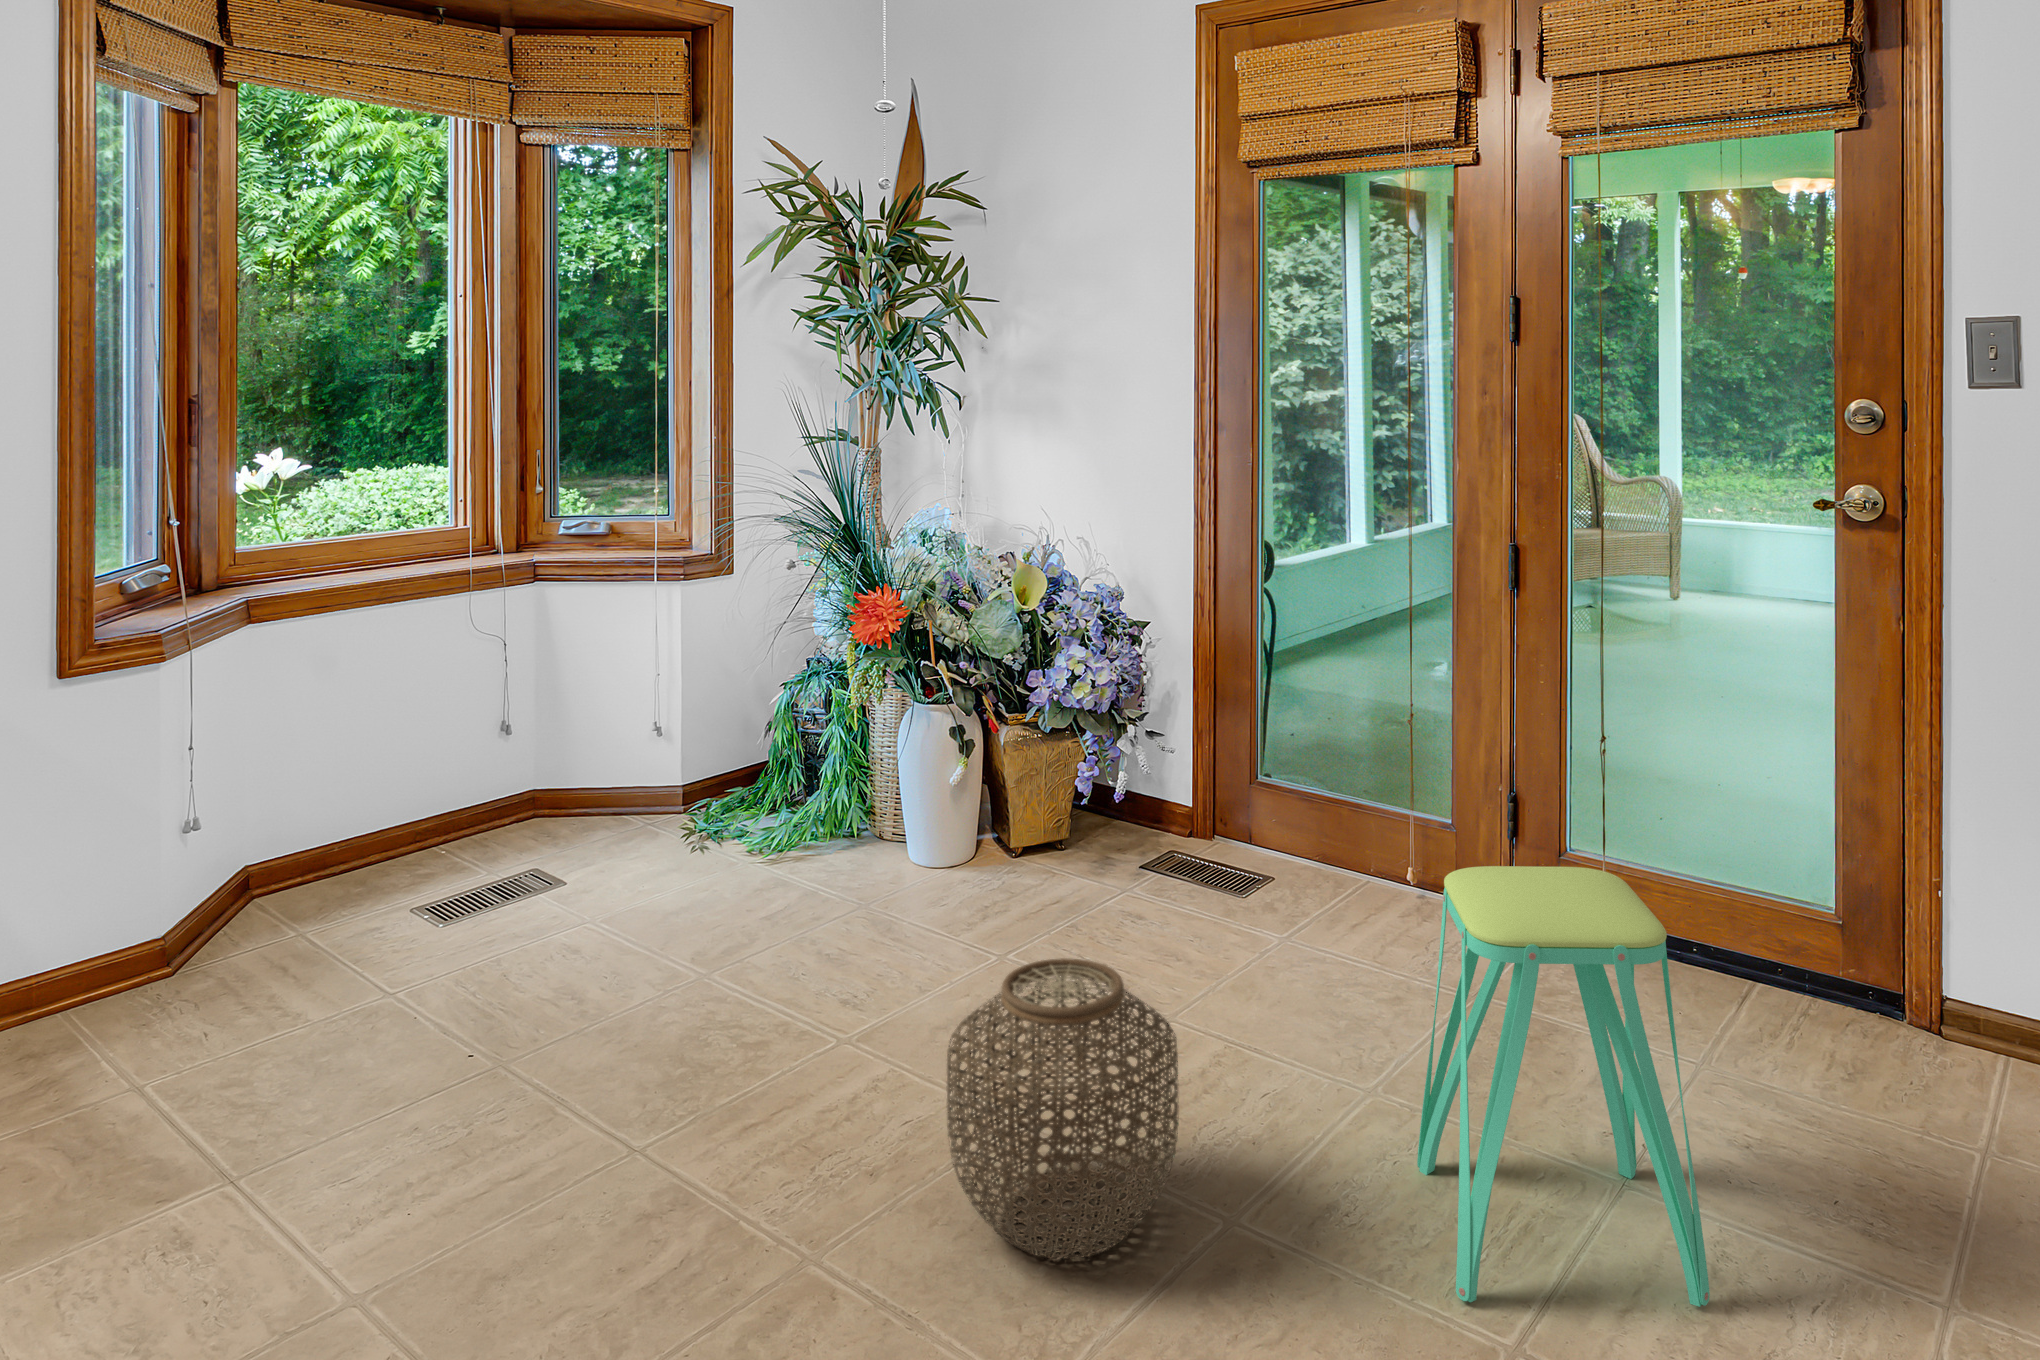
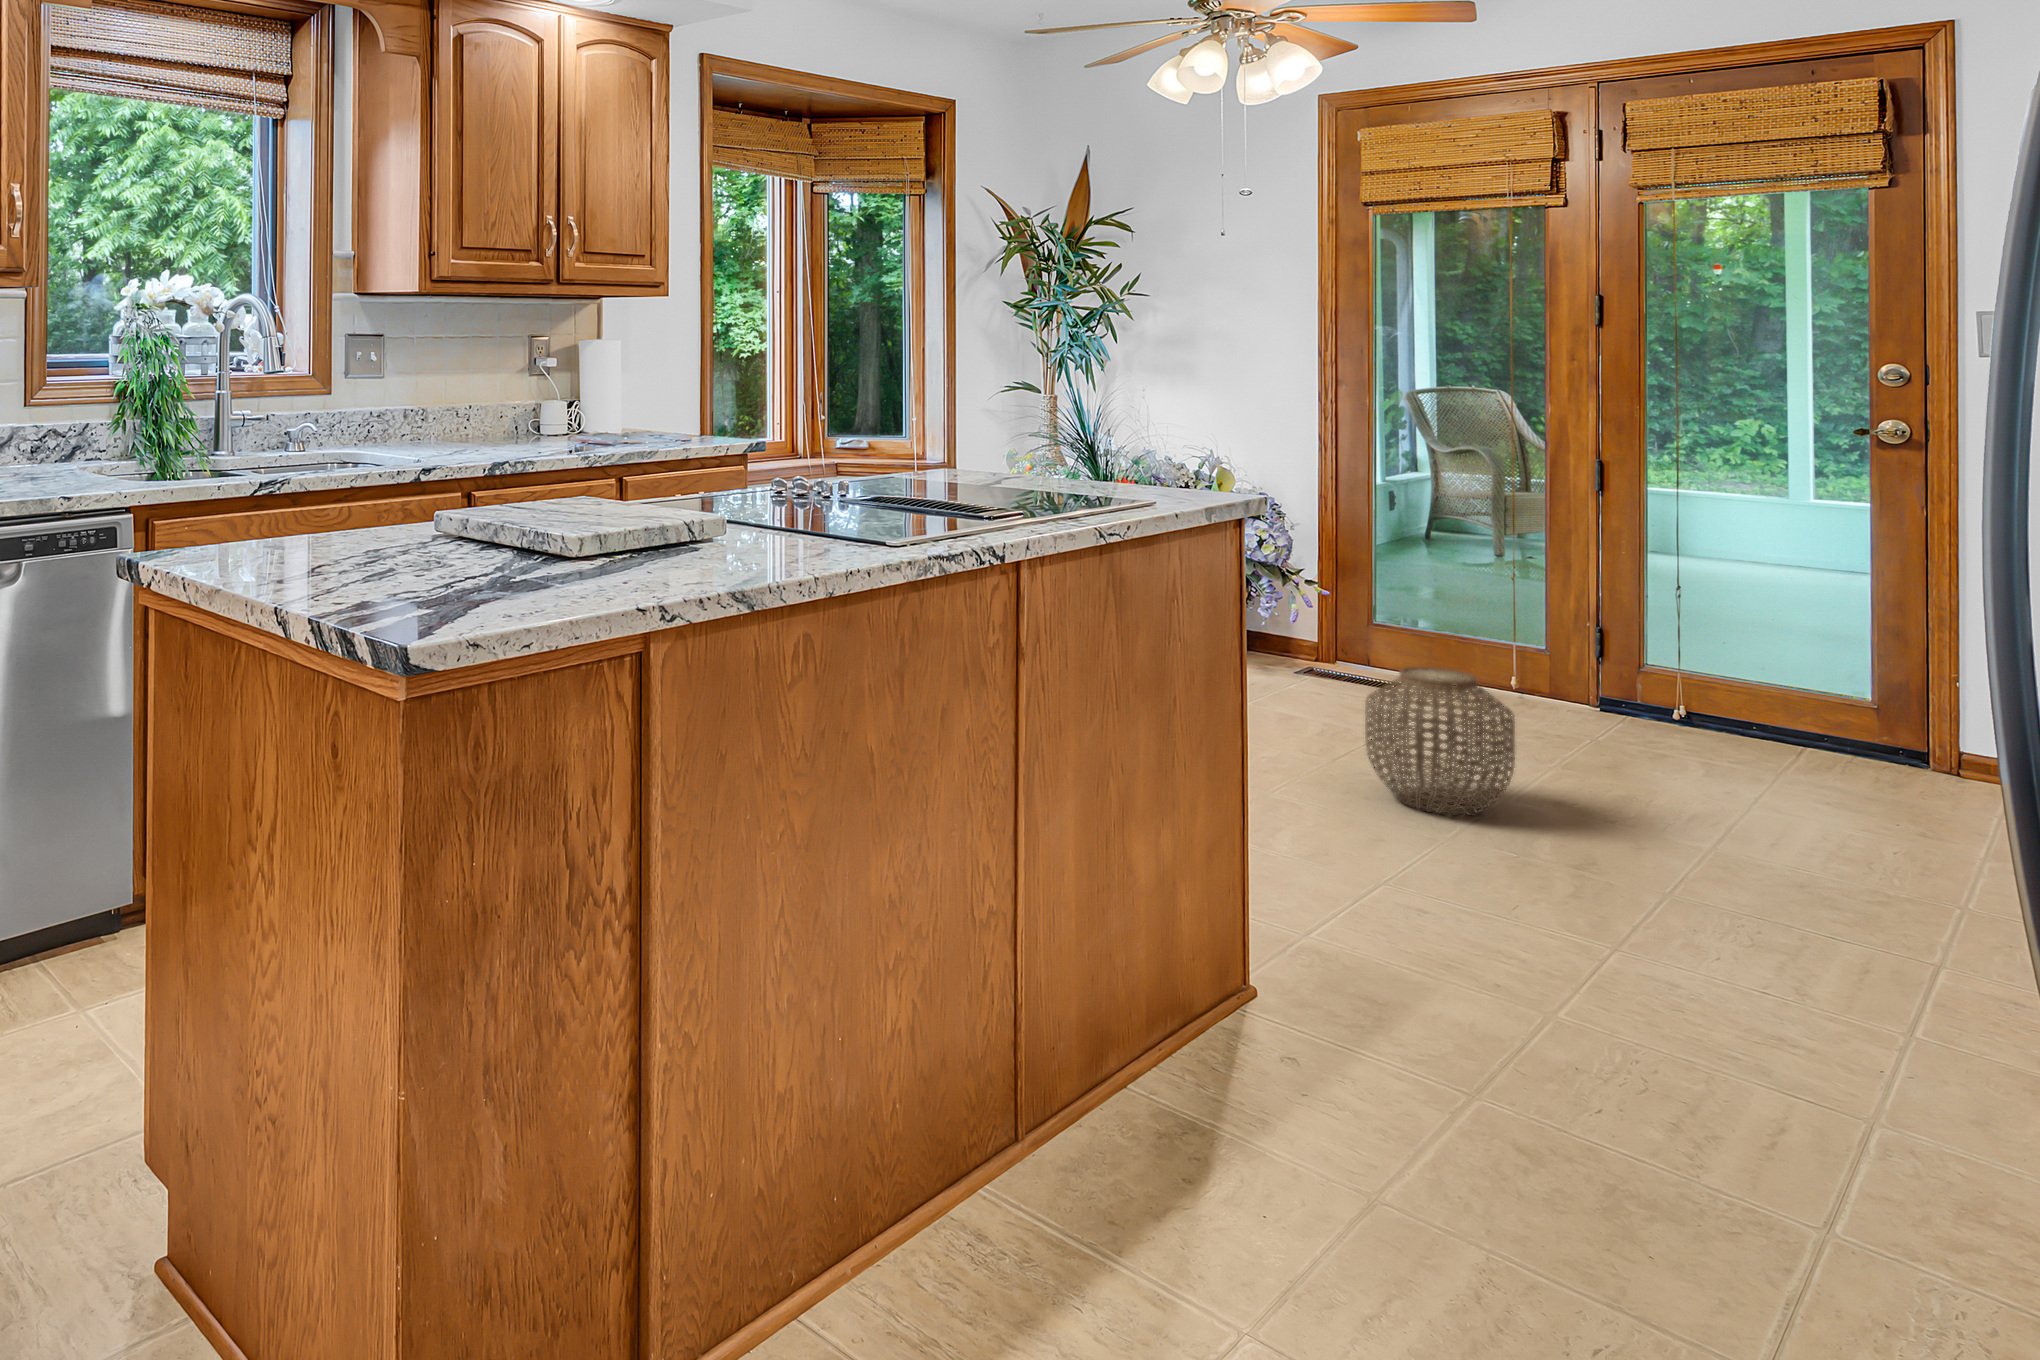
stool: present [1417,866,1710,1307] -> none [1635,624,1861,847]

